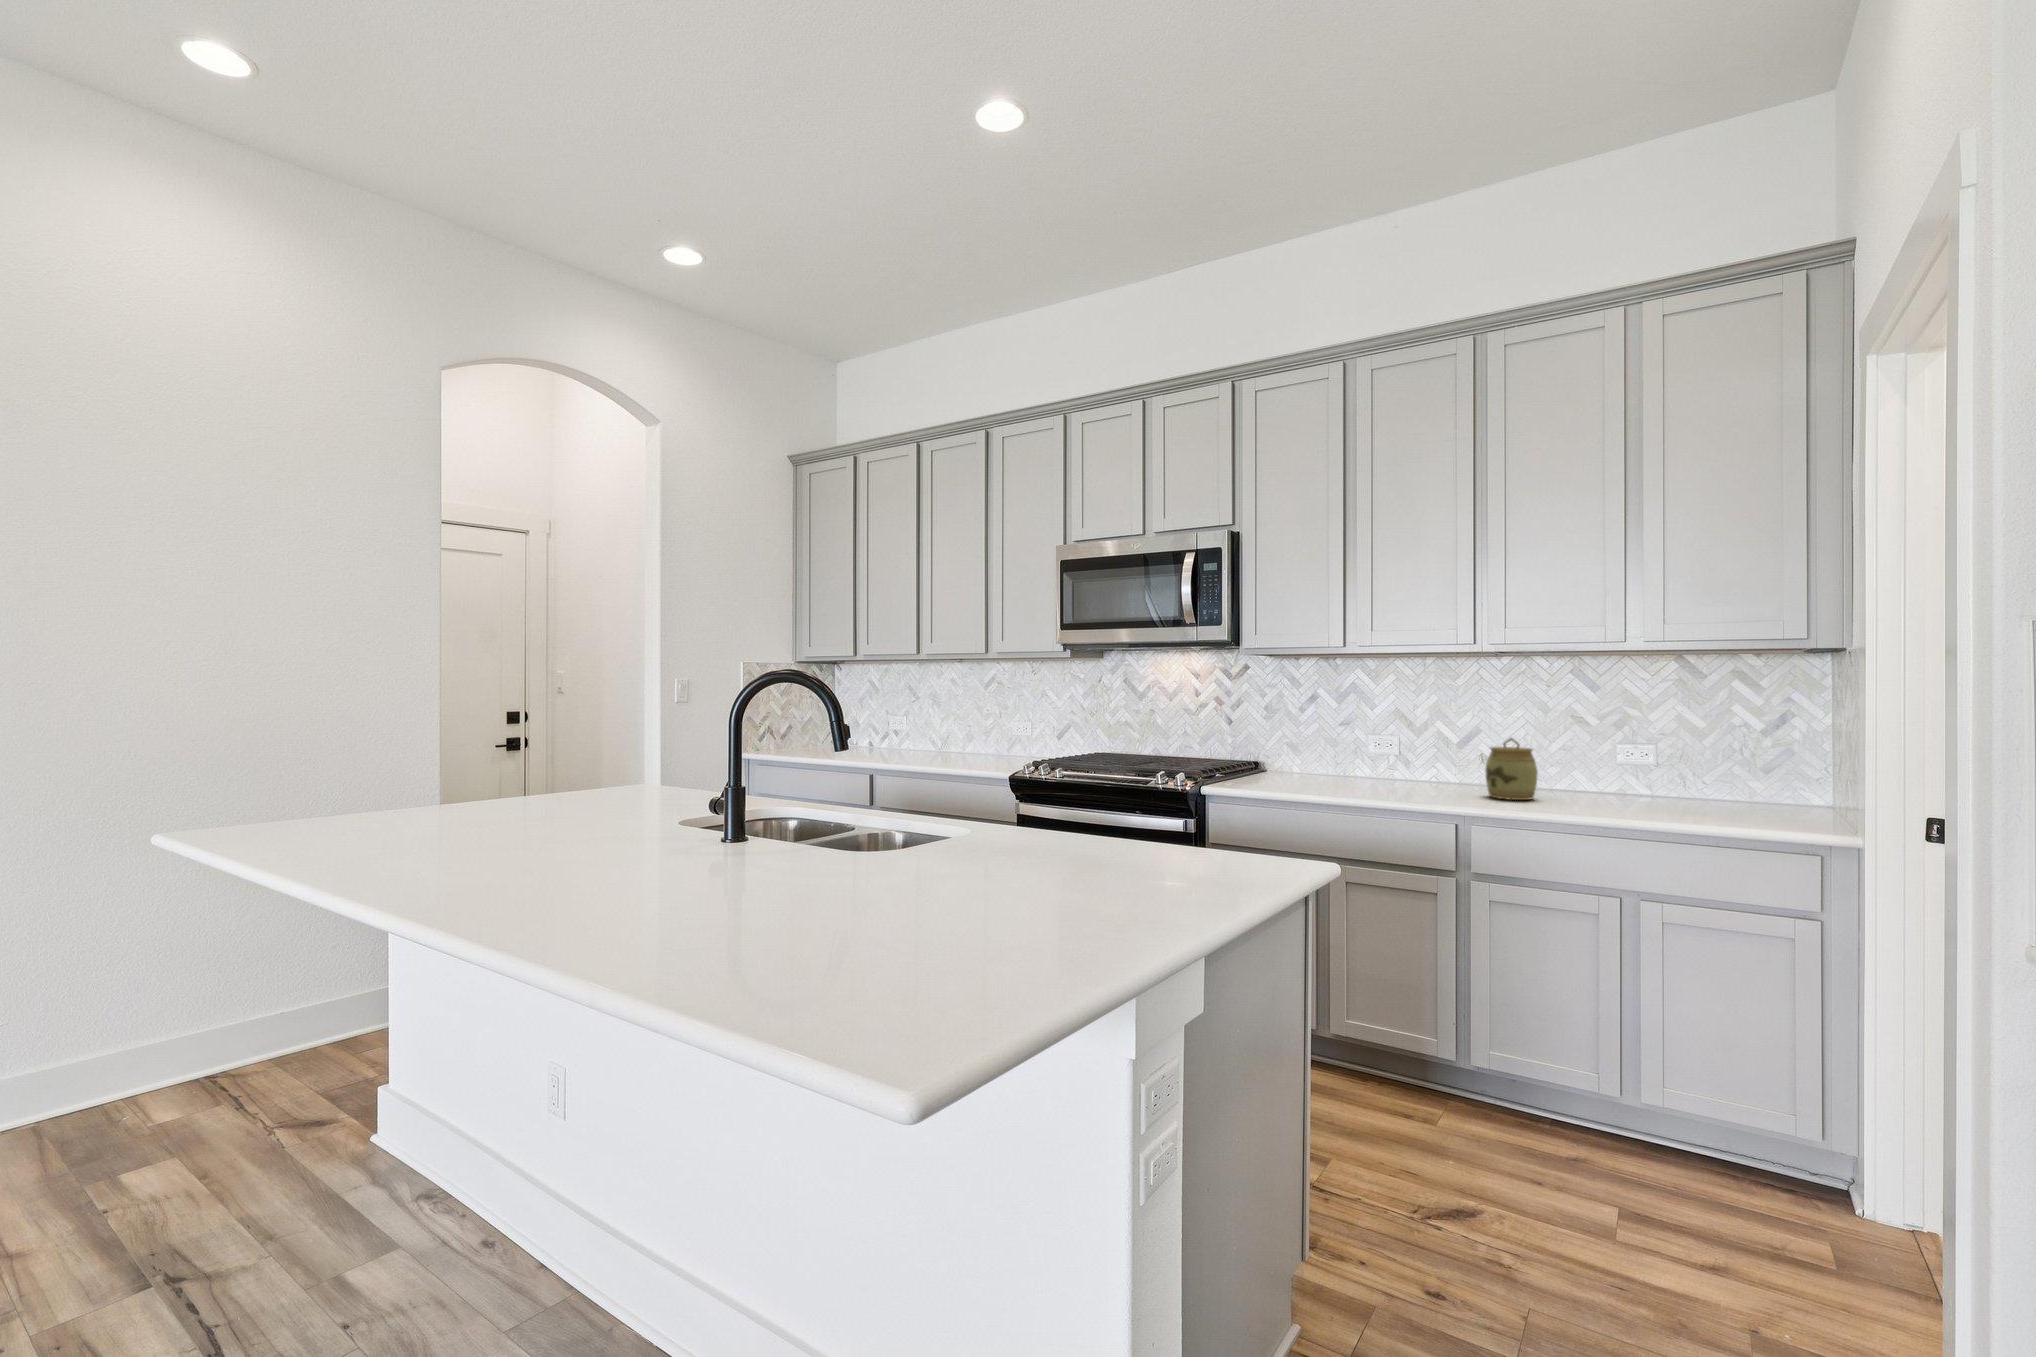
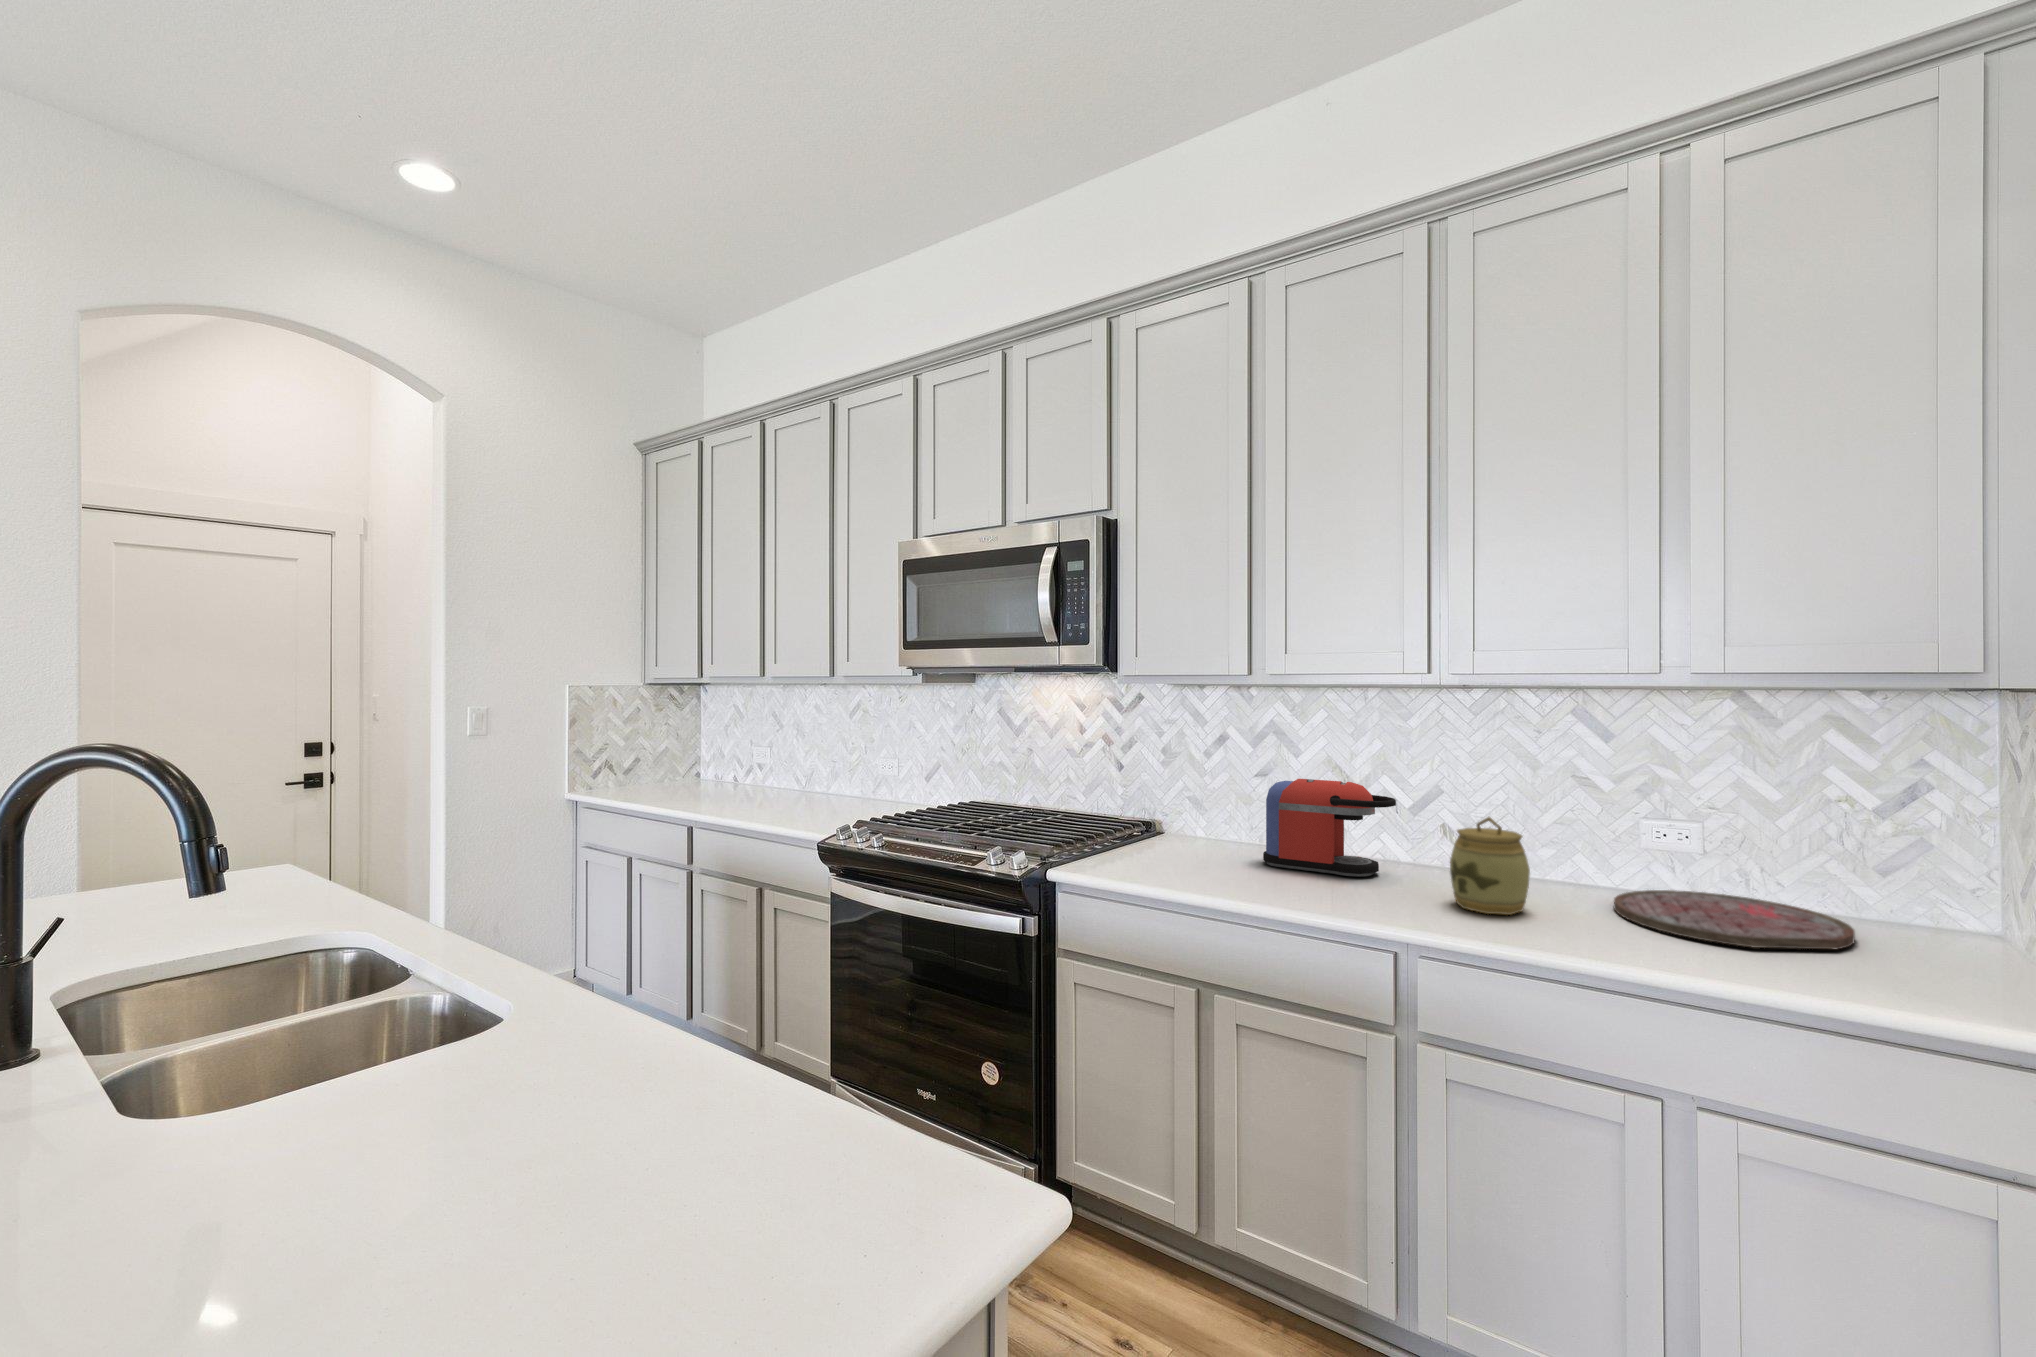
coffee maker: none [1352,720,1448,786] -> present [1263,779,1396,877]
cutting board: none [1593,790,1738,811] -> present [1614,890,1855,949]

